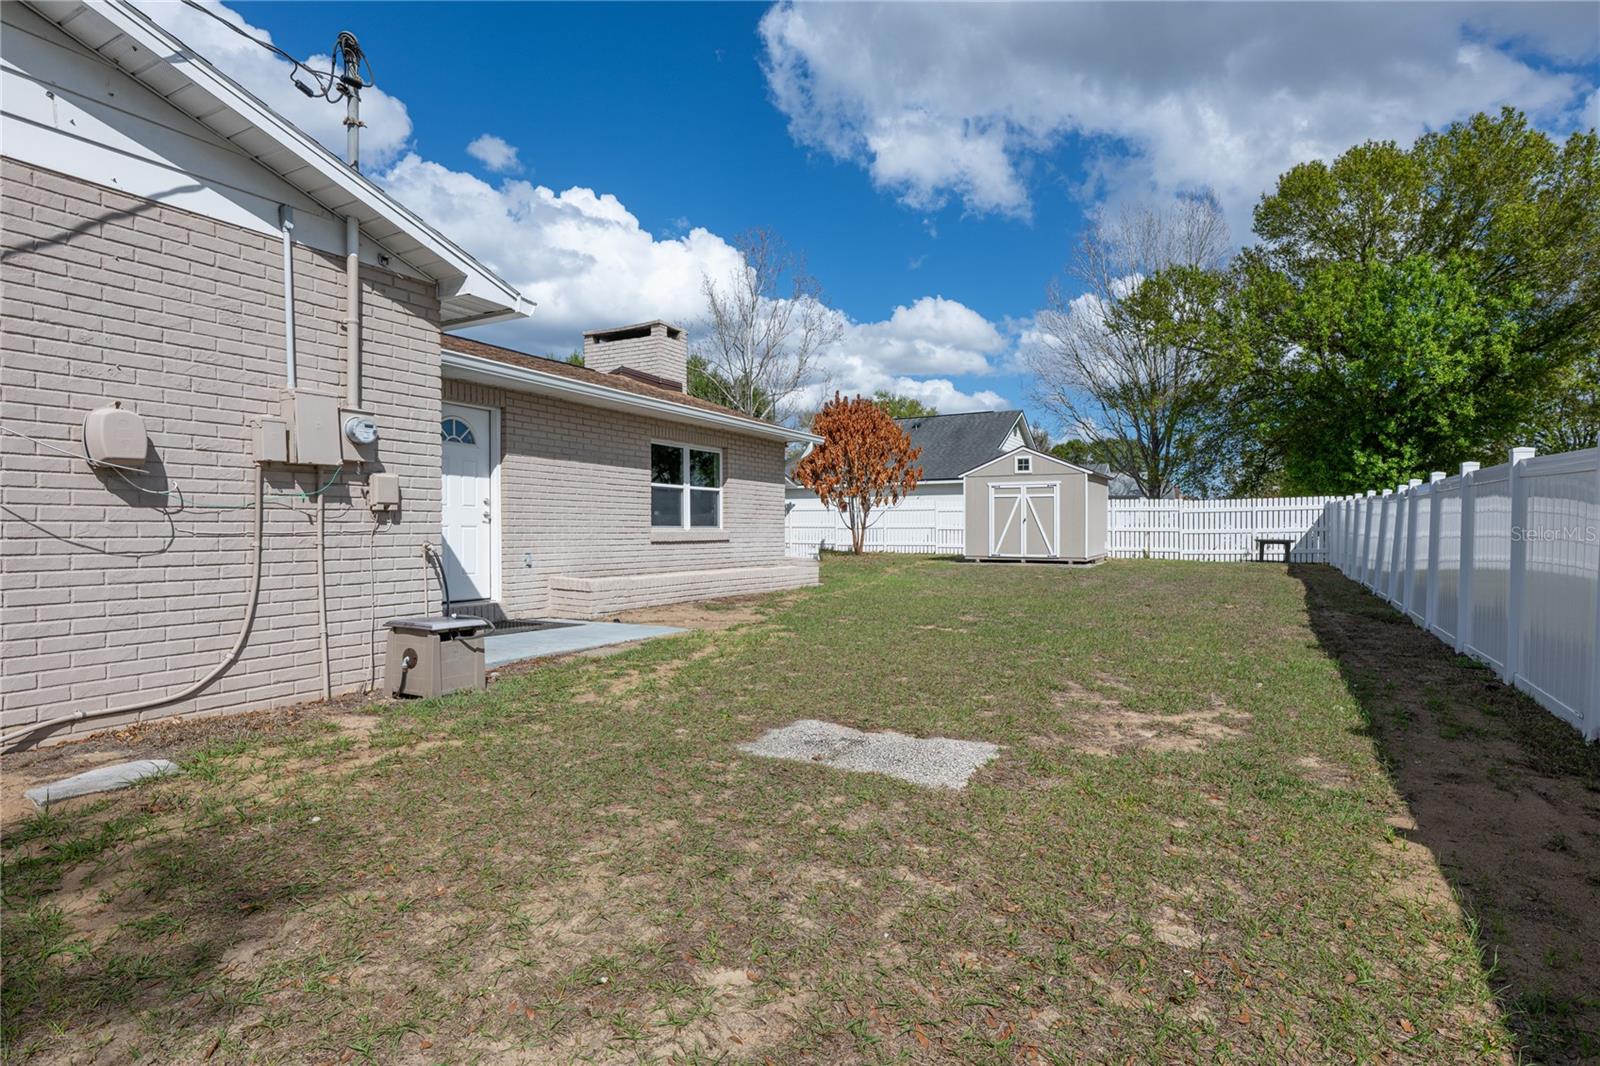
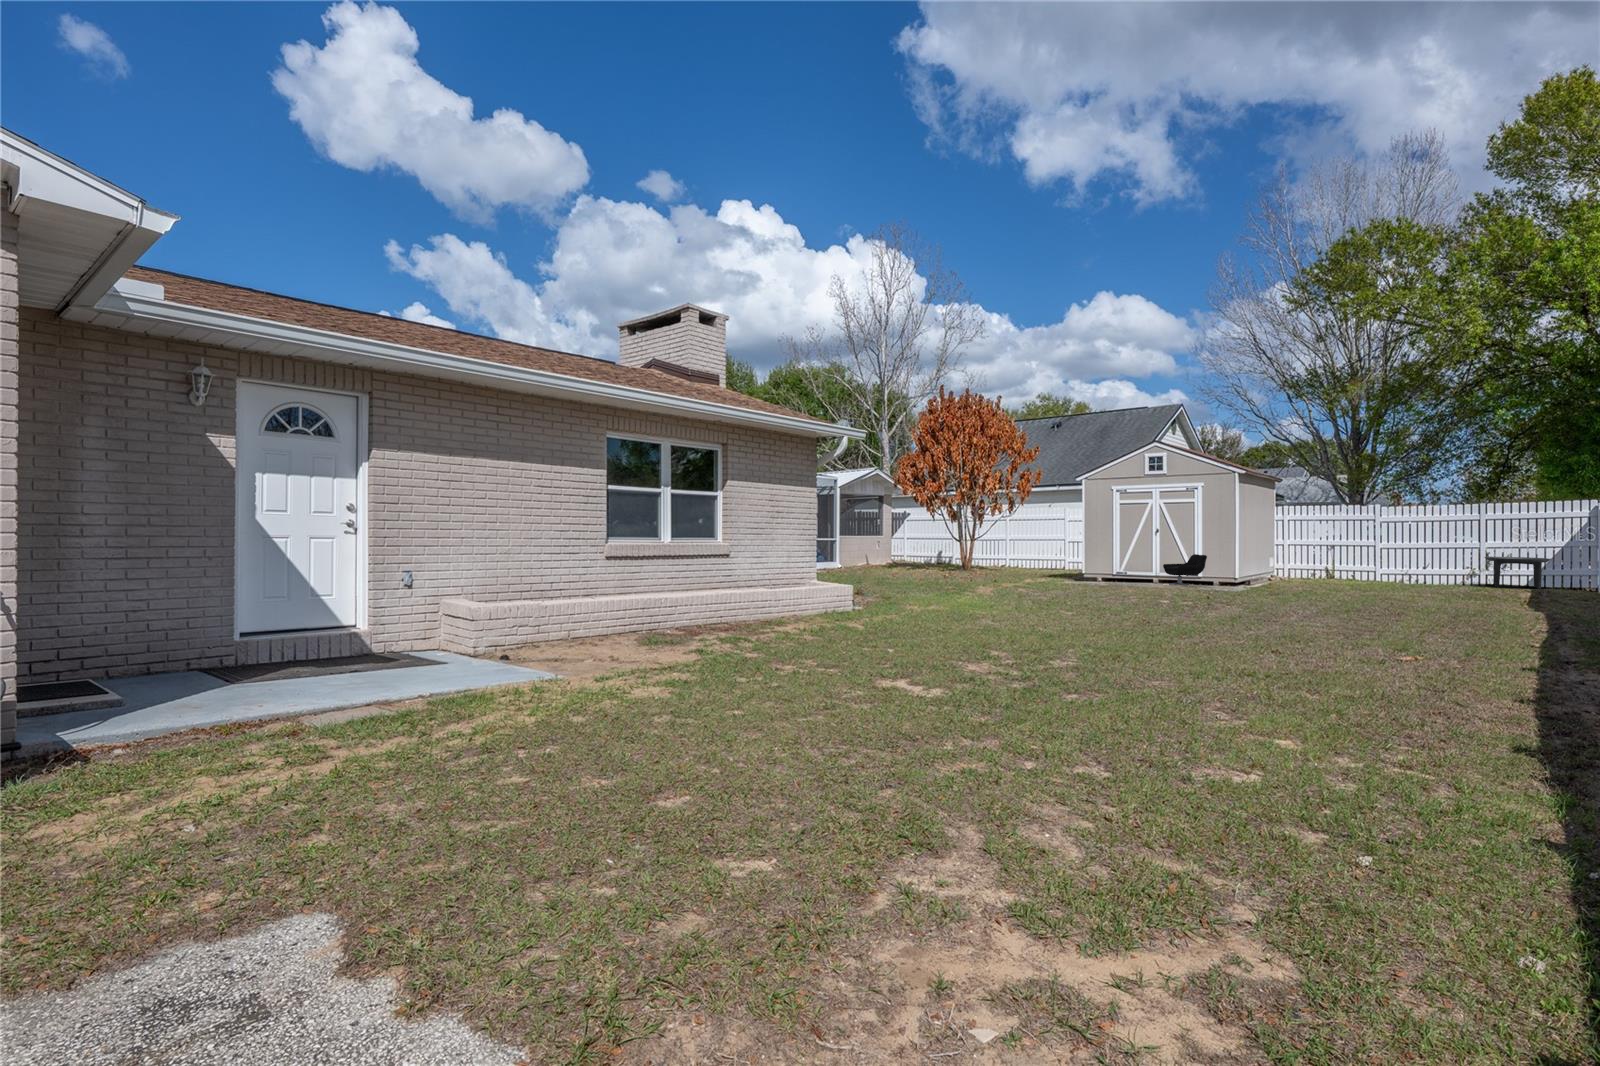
lounge chair: none [1032,539,1066,564] -> present [1163,554,1207,585]

